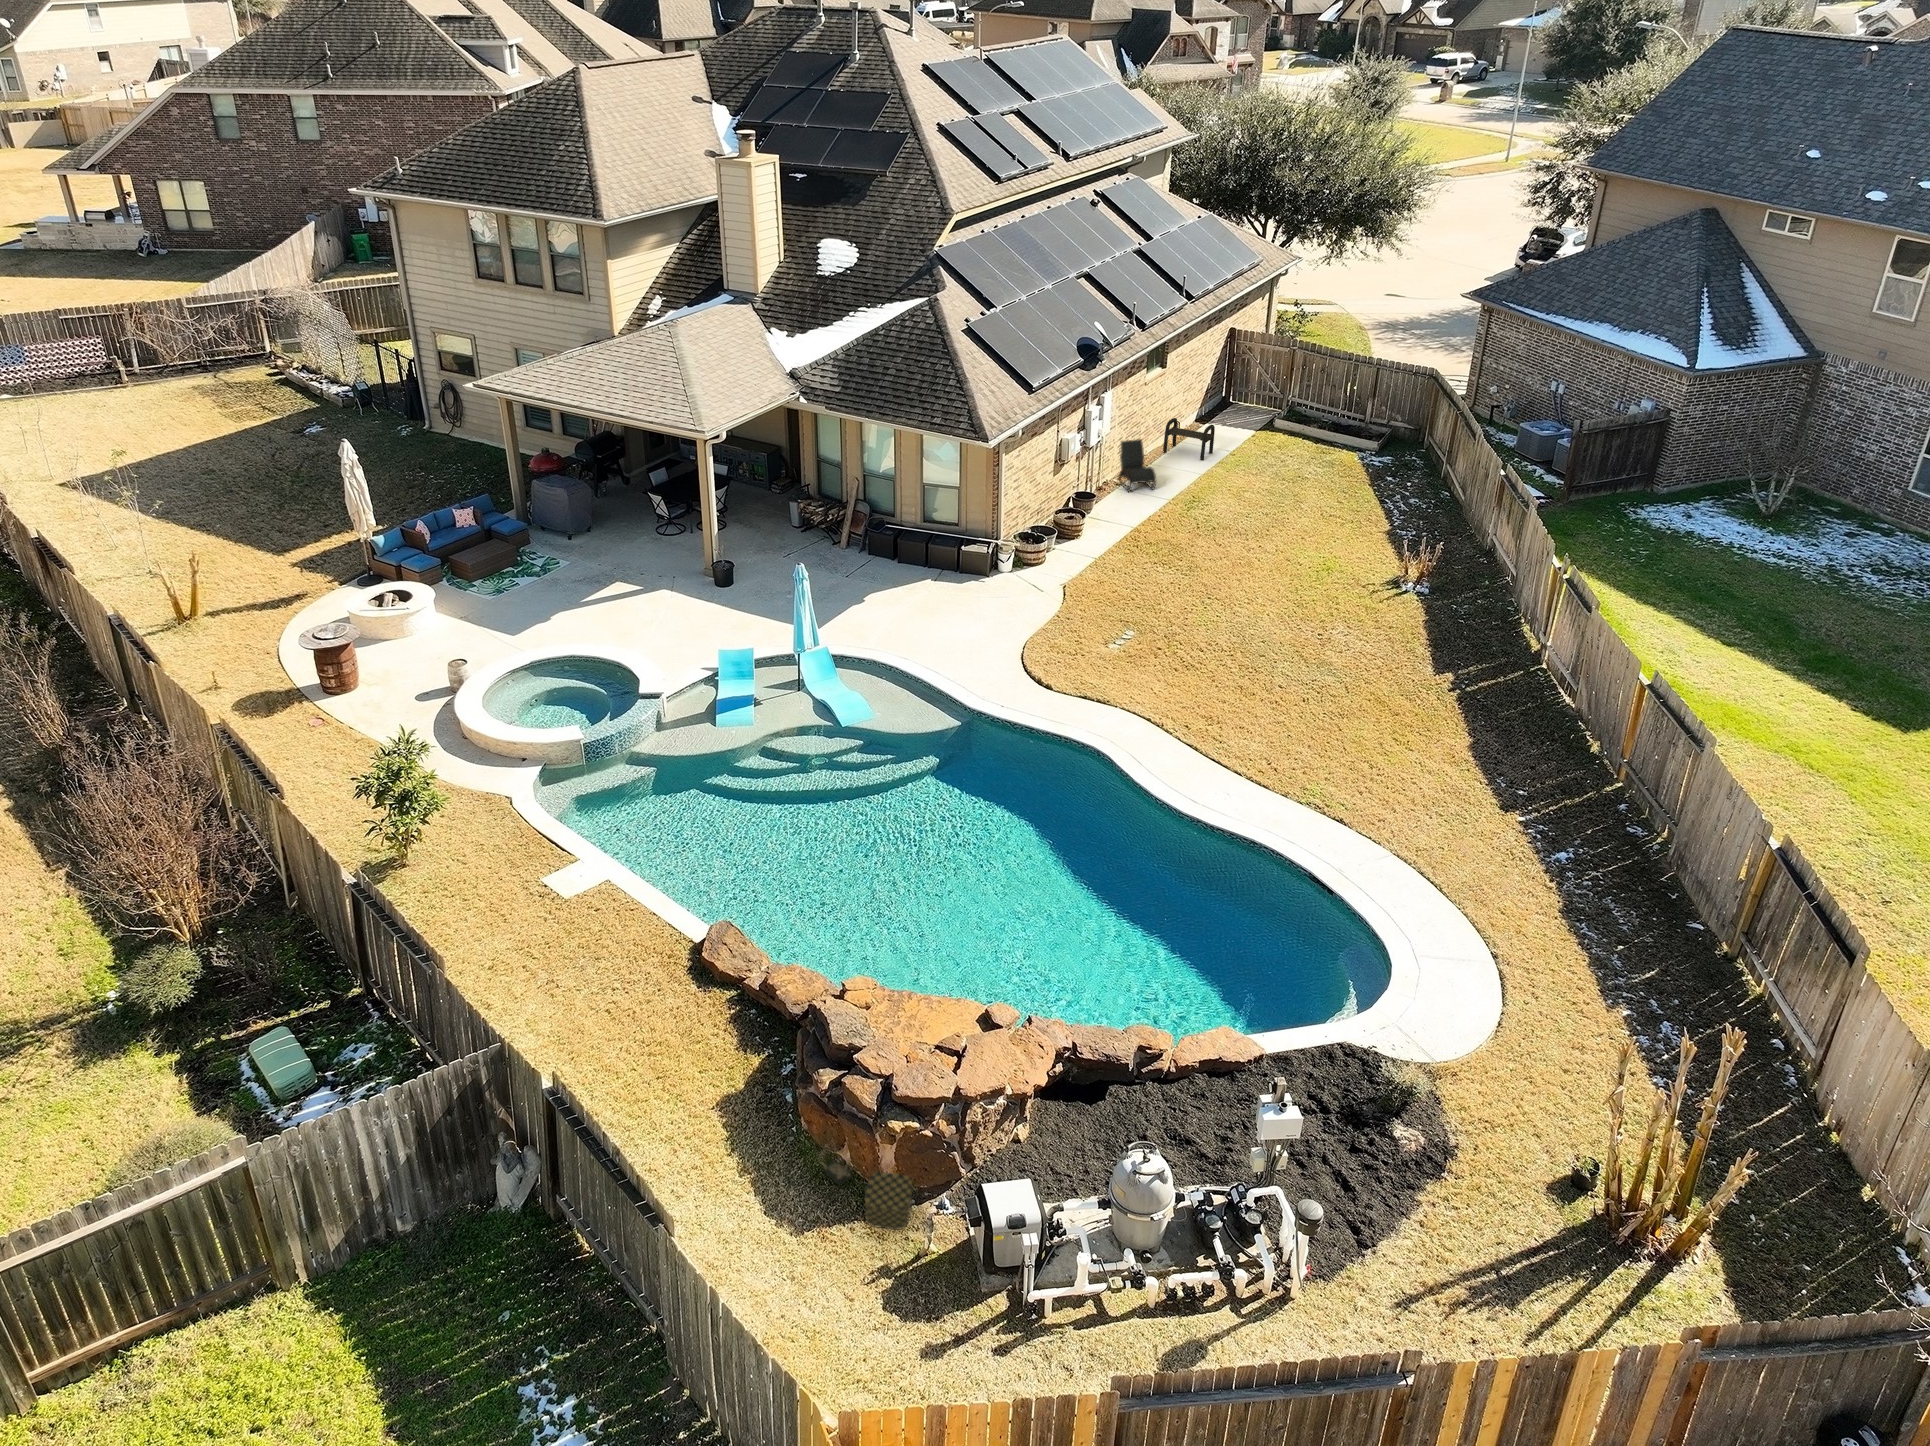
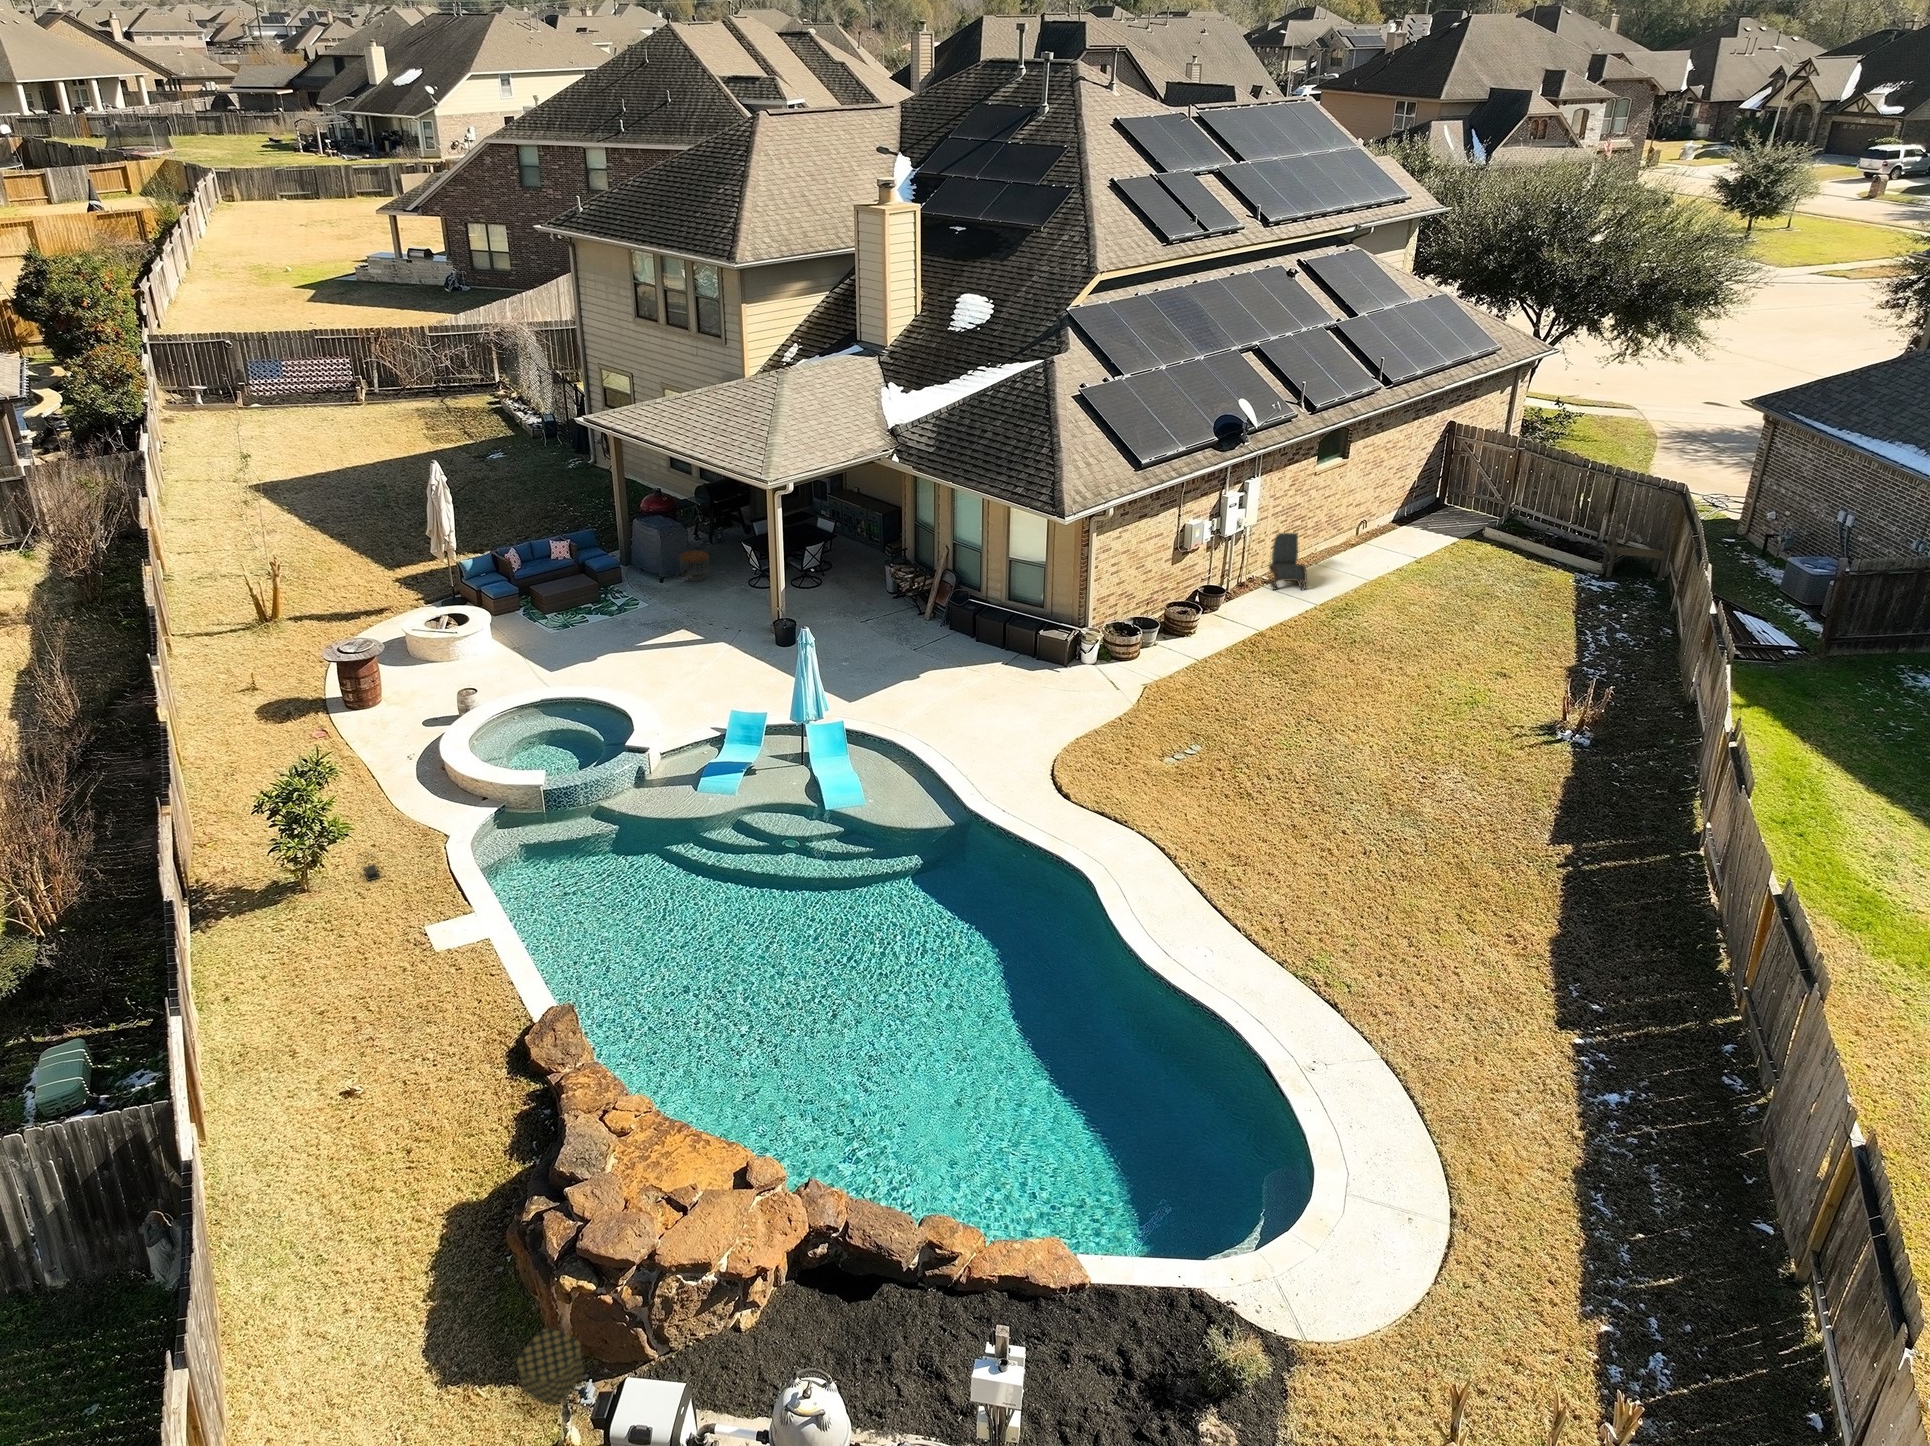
bench: present [1163,418,1215,460] -> present [1602,535,1669,582]
side table: none [582,508,612,538] -> present [680,550,709,581]
decorative plant: present [820,1145,855,1186] -> present [358,849,379,881]

